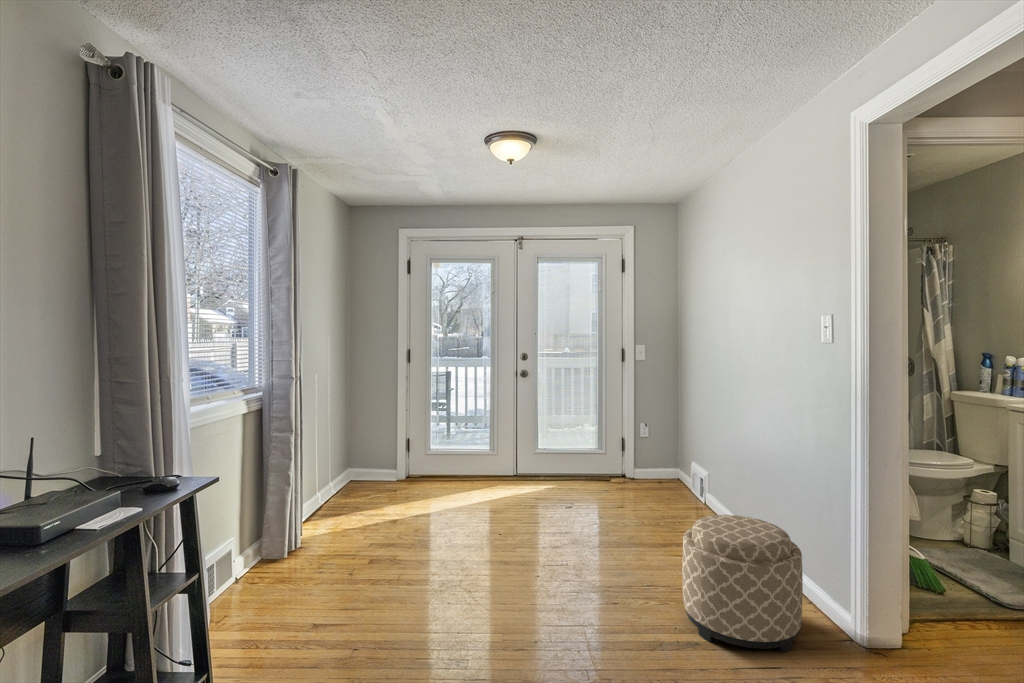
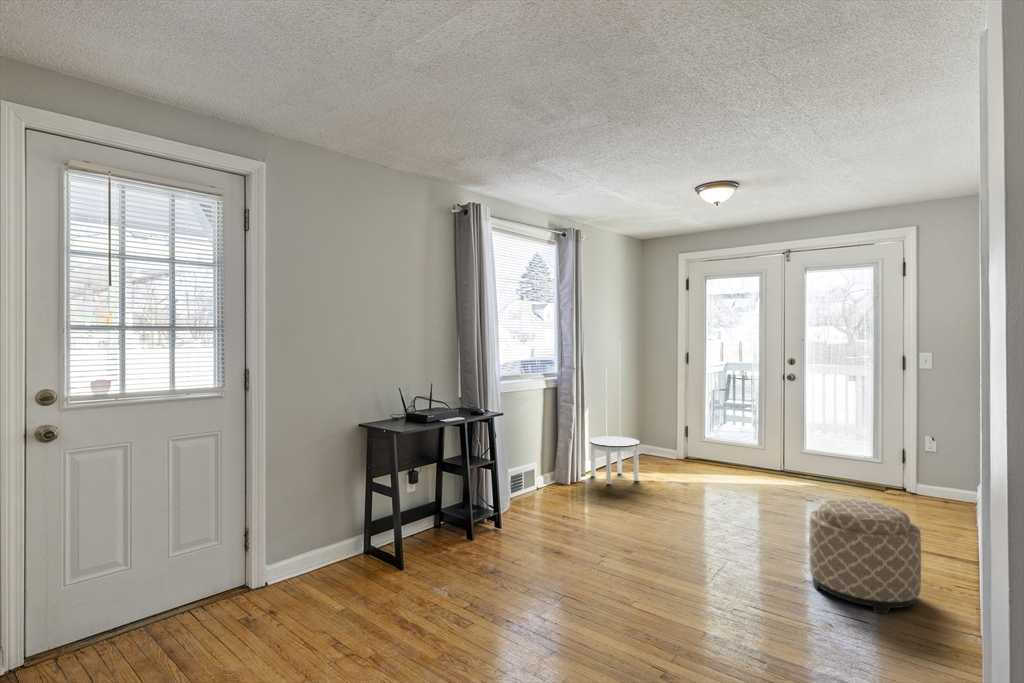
round table: none [307,467,380,540] -> present [589,436,639,484]

